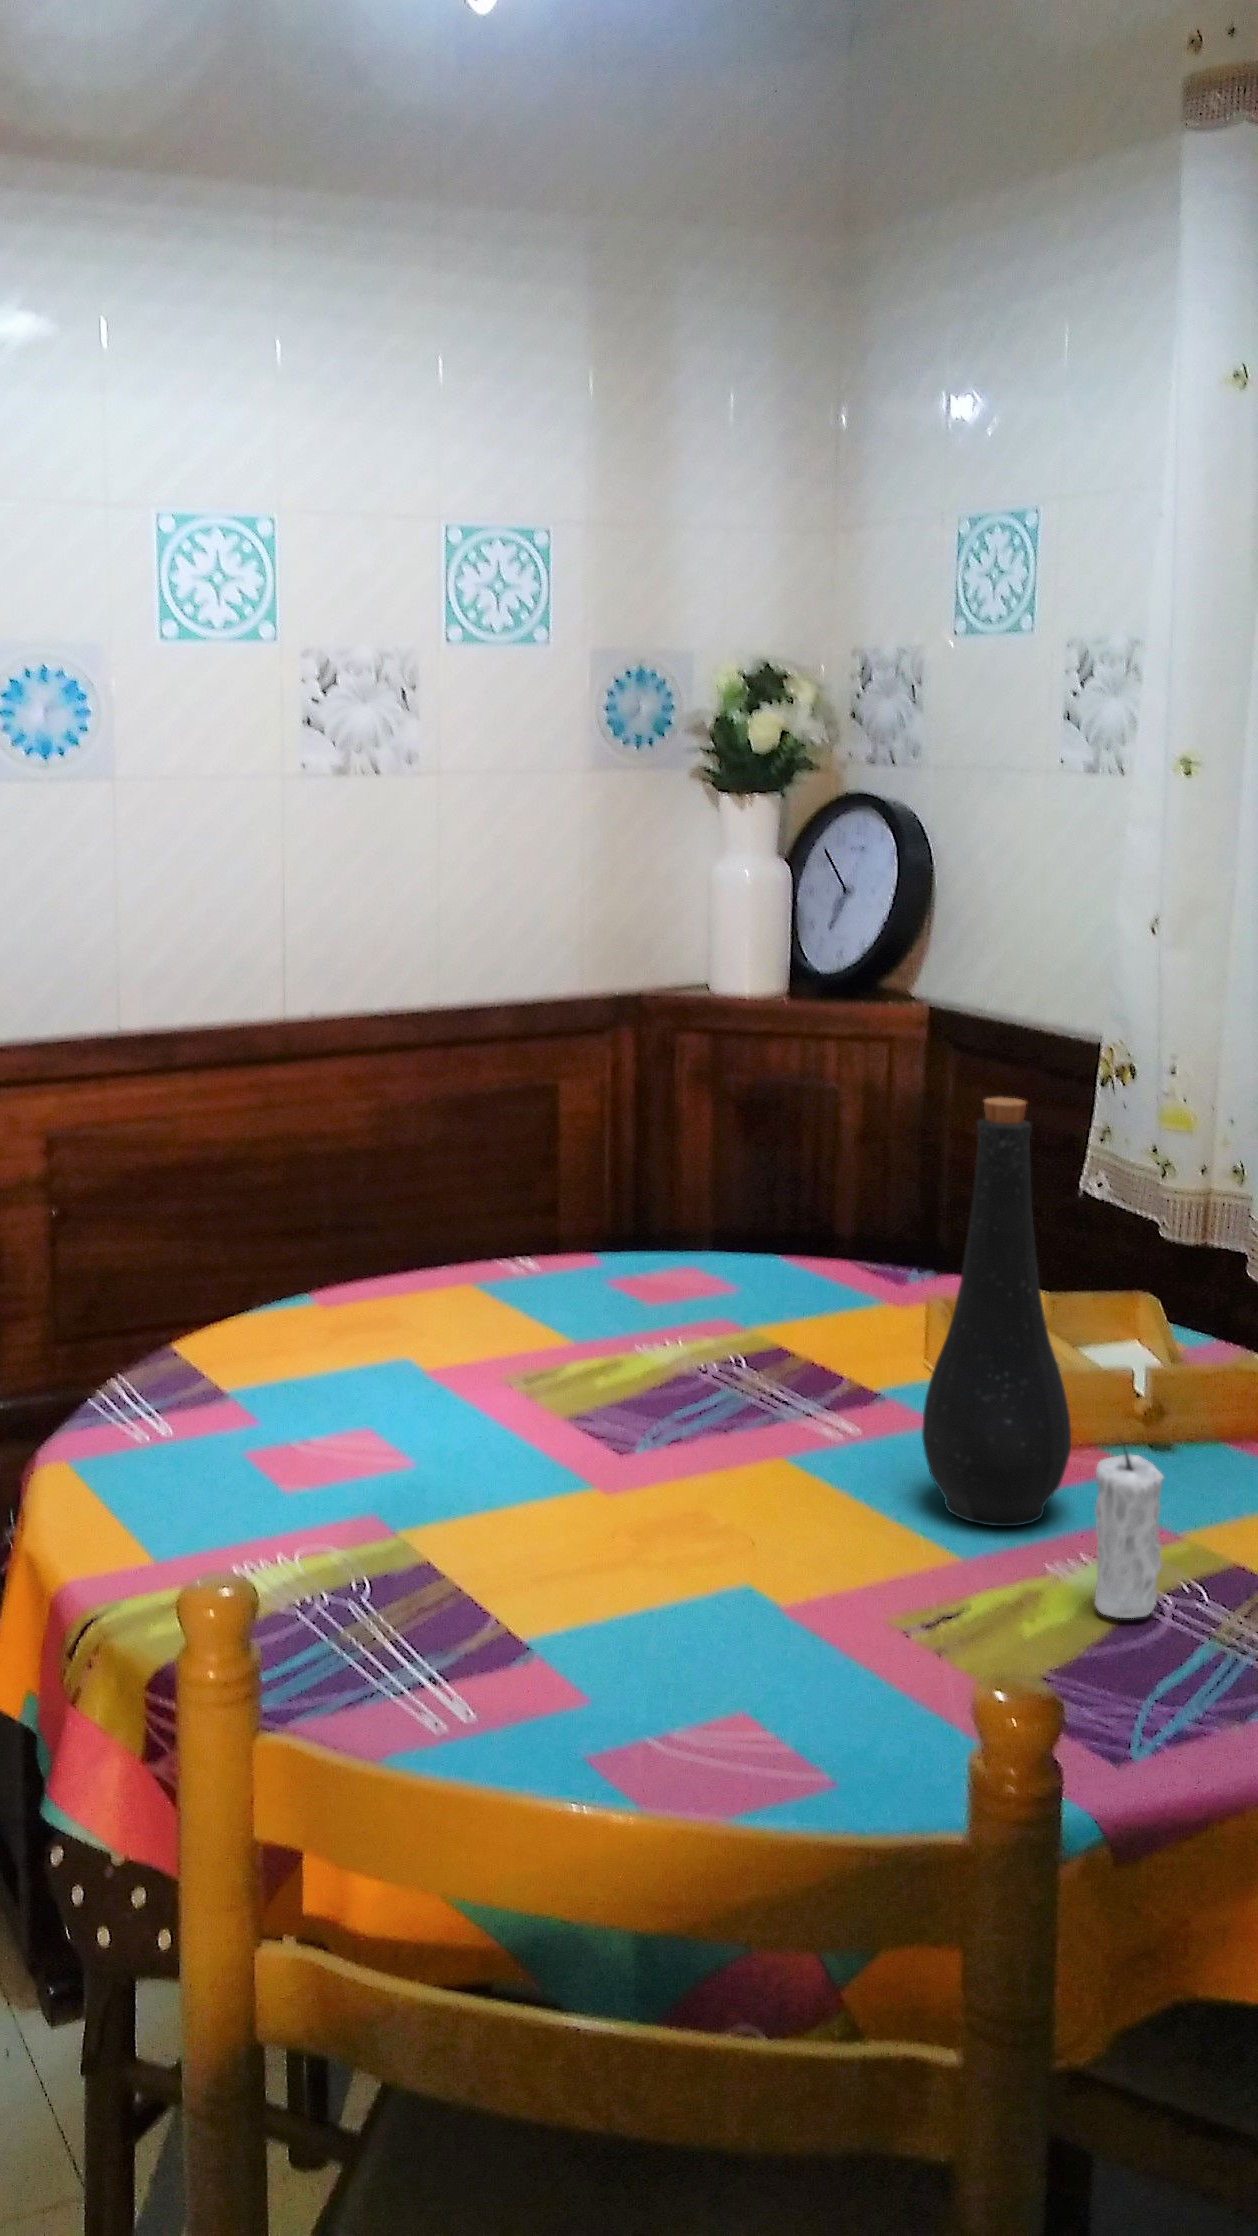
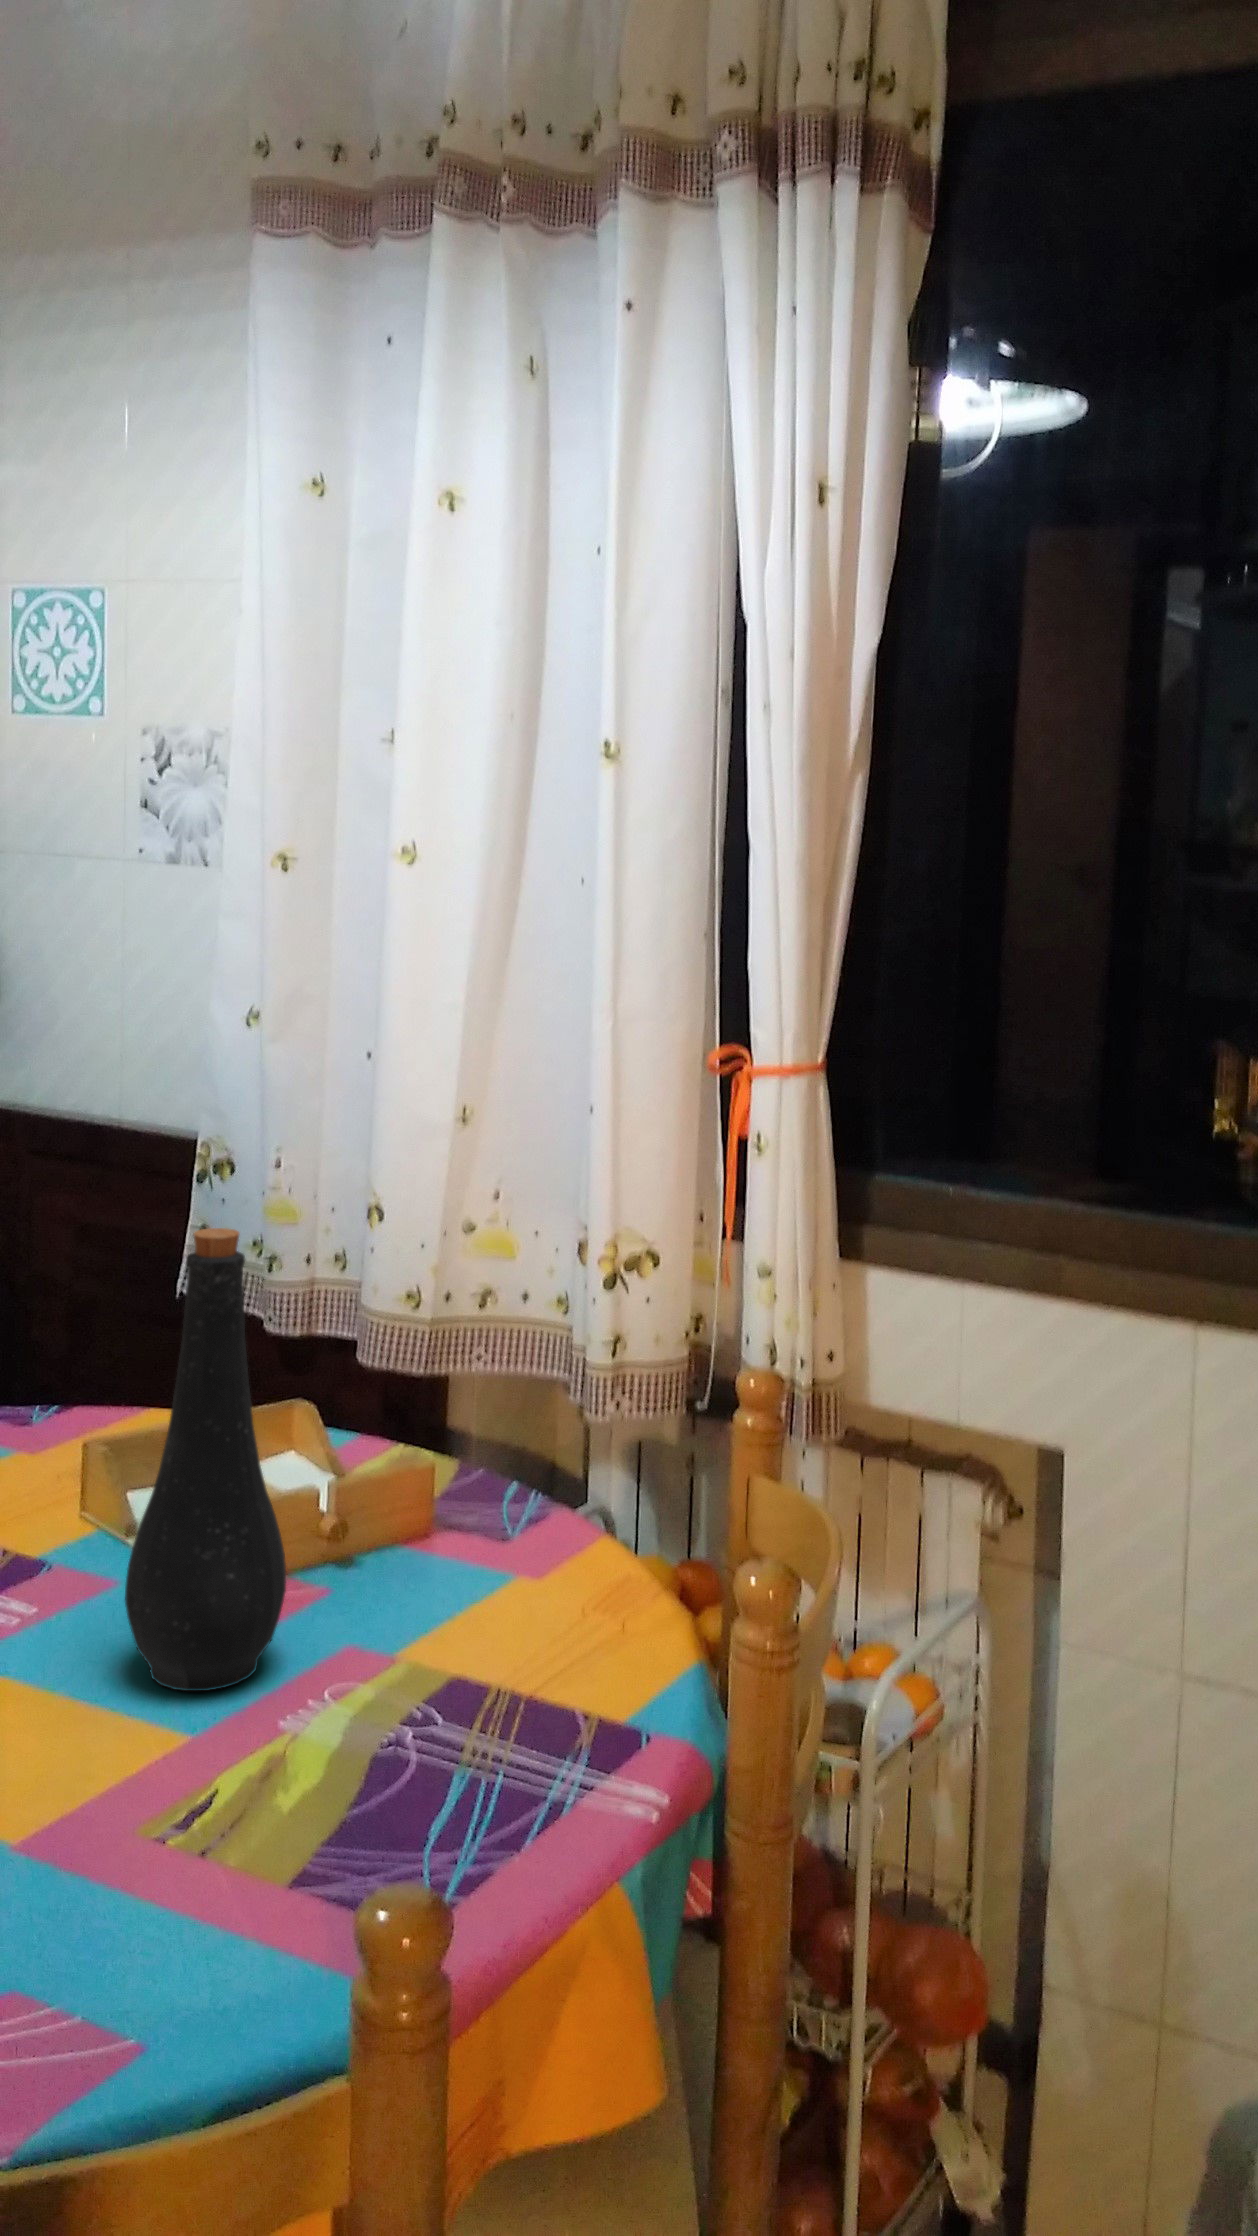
candle: present [1094,1443,1164,1618] -> none [345,1571,413,1767]

